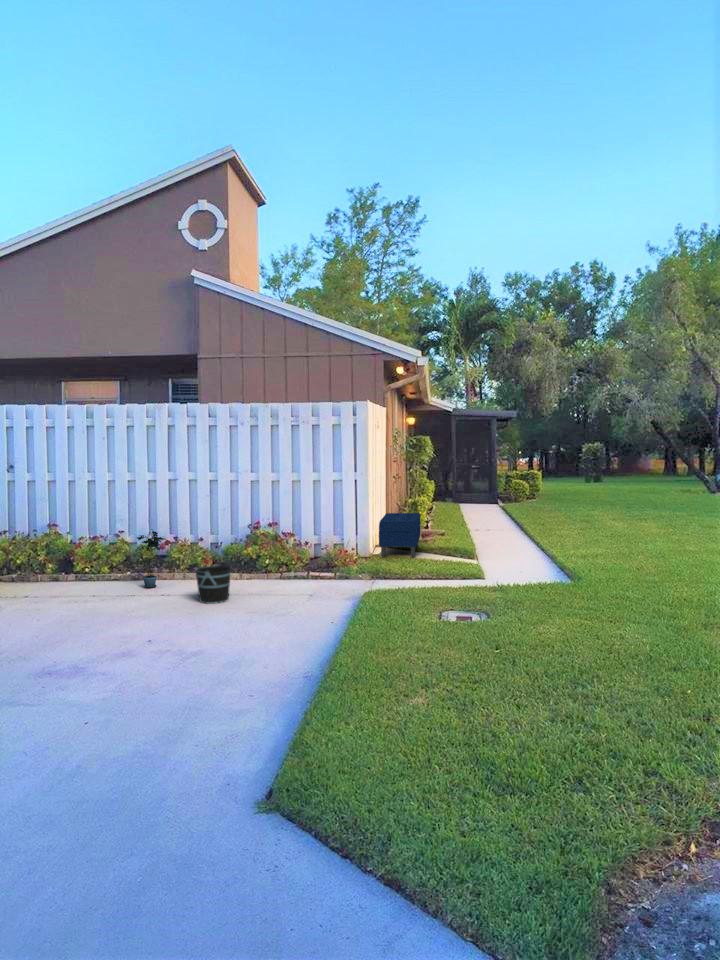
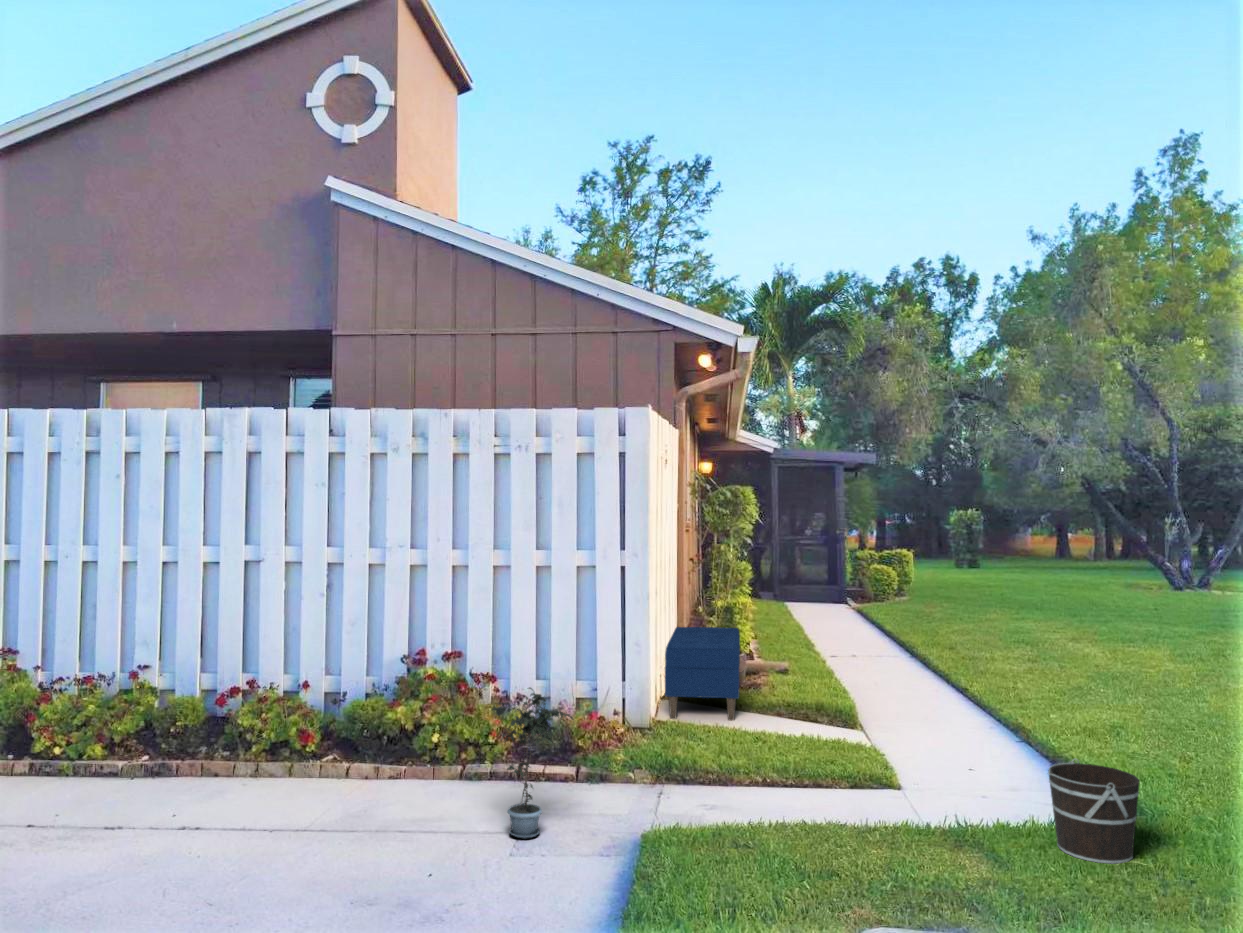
potted plant: present [137,531,167,588] -> present [492,688,573,839]
bucket: present [196,566,231,604] -> present [1048,759,1140,864]

